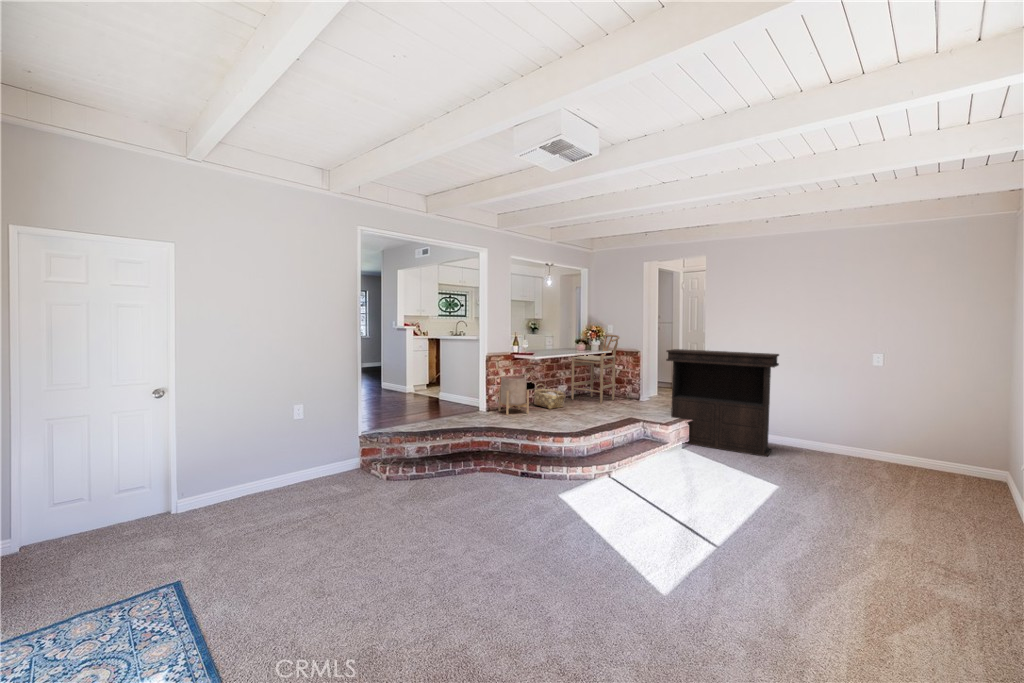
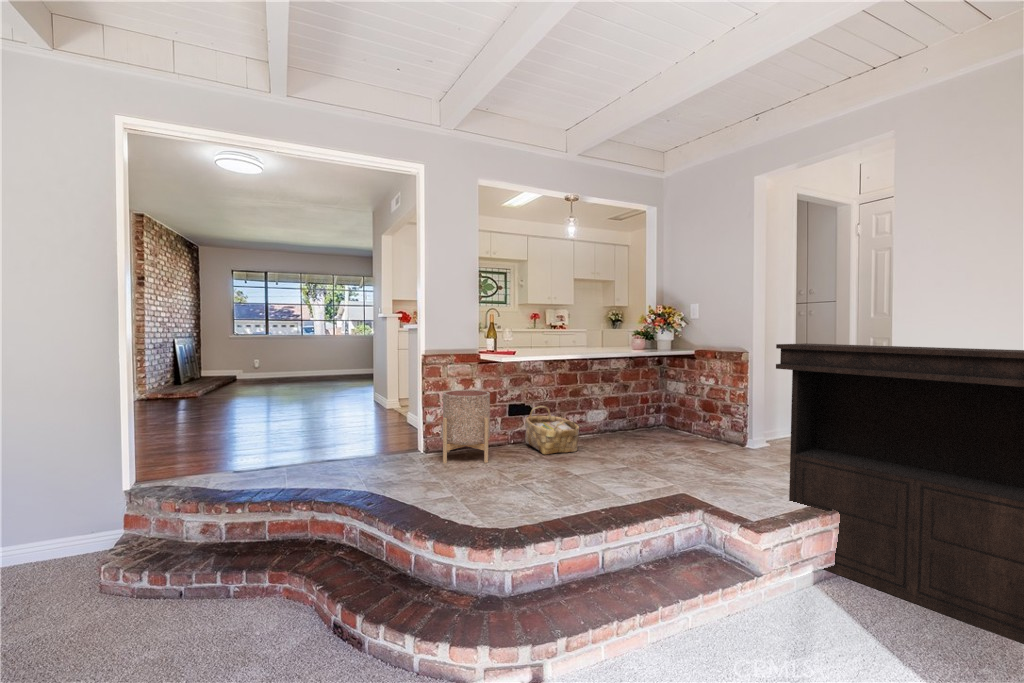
bar stool: present [571,335,620,404] -> none [614,322,705,449]

